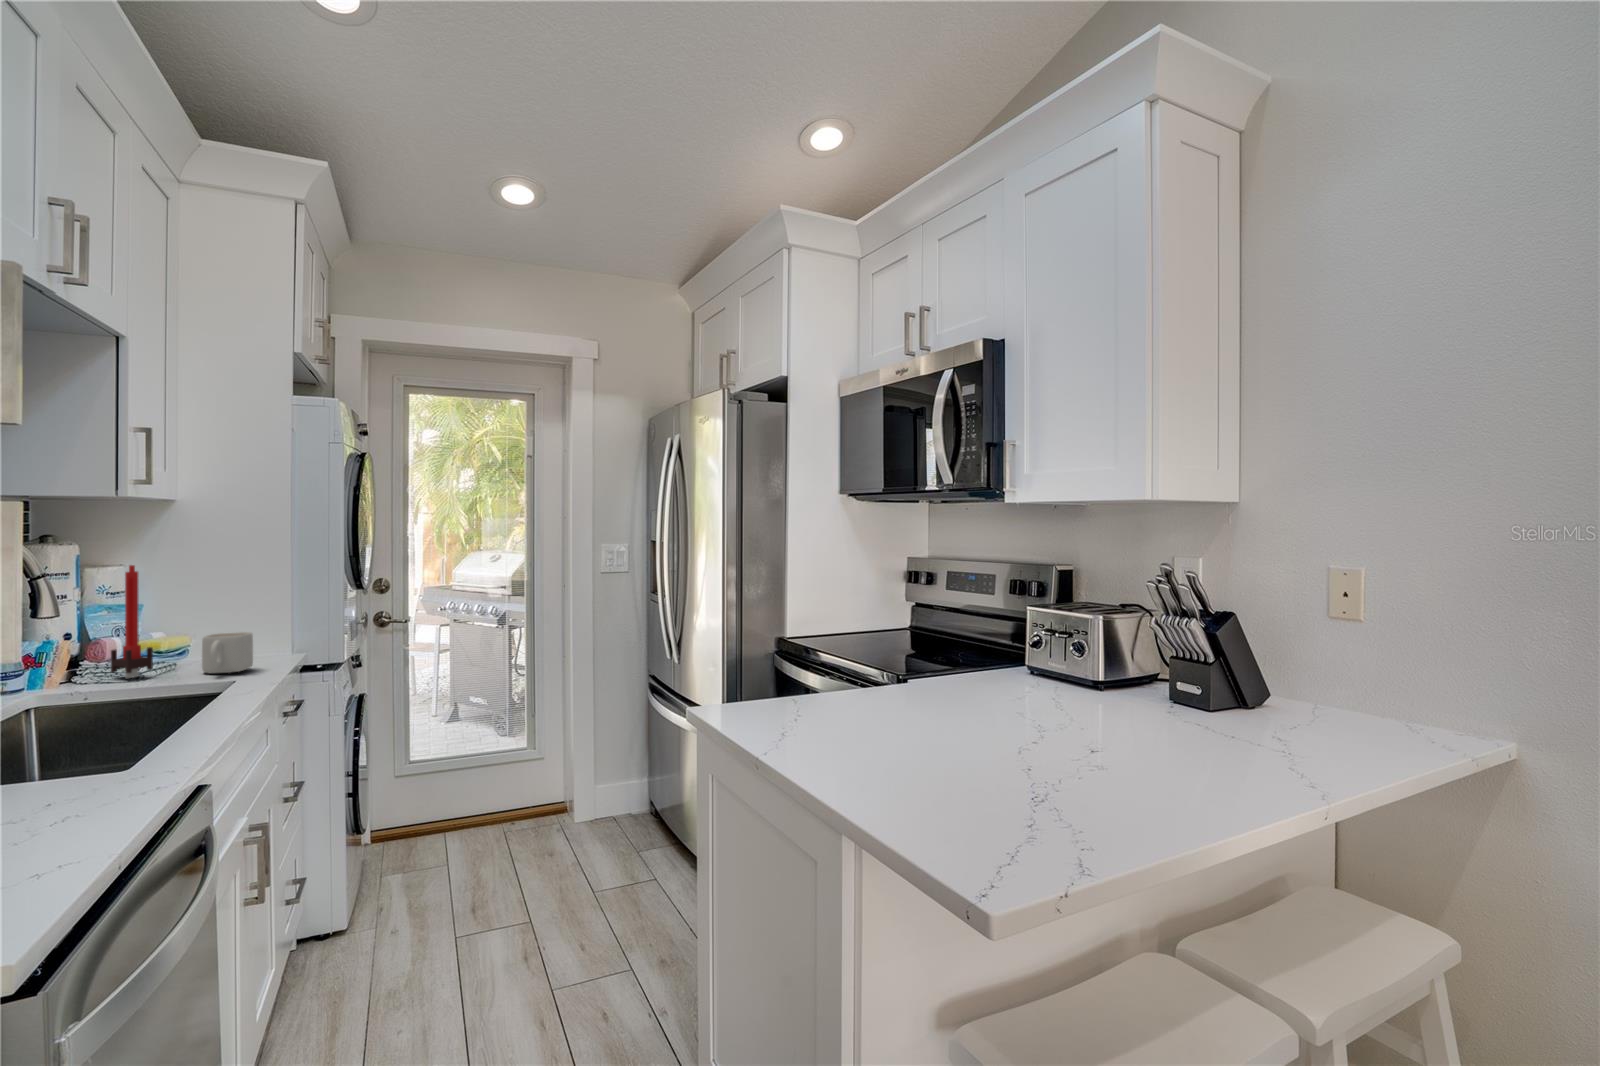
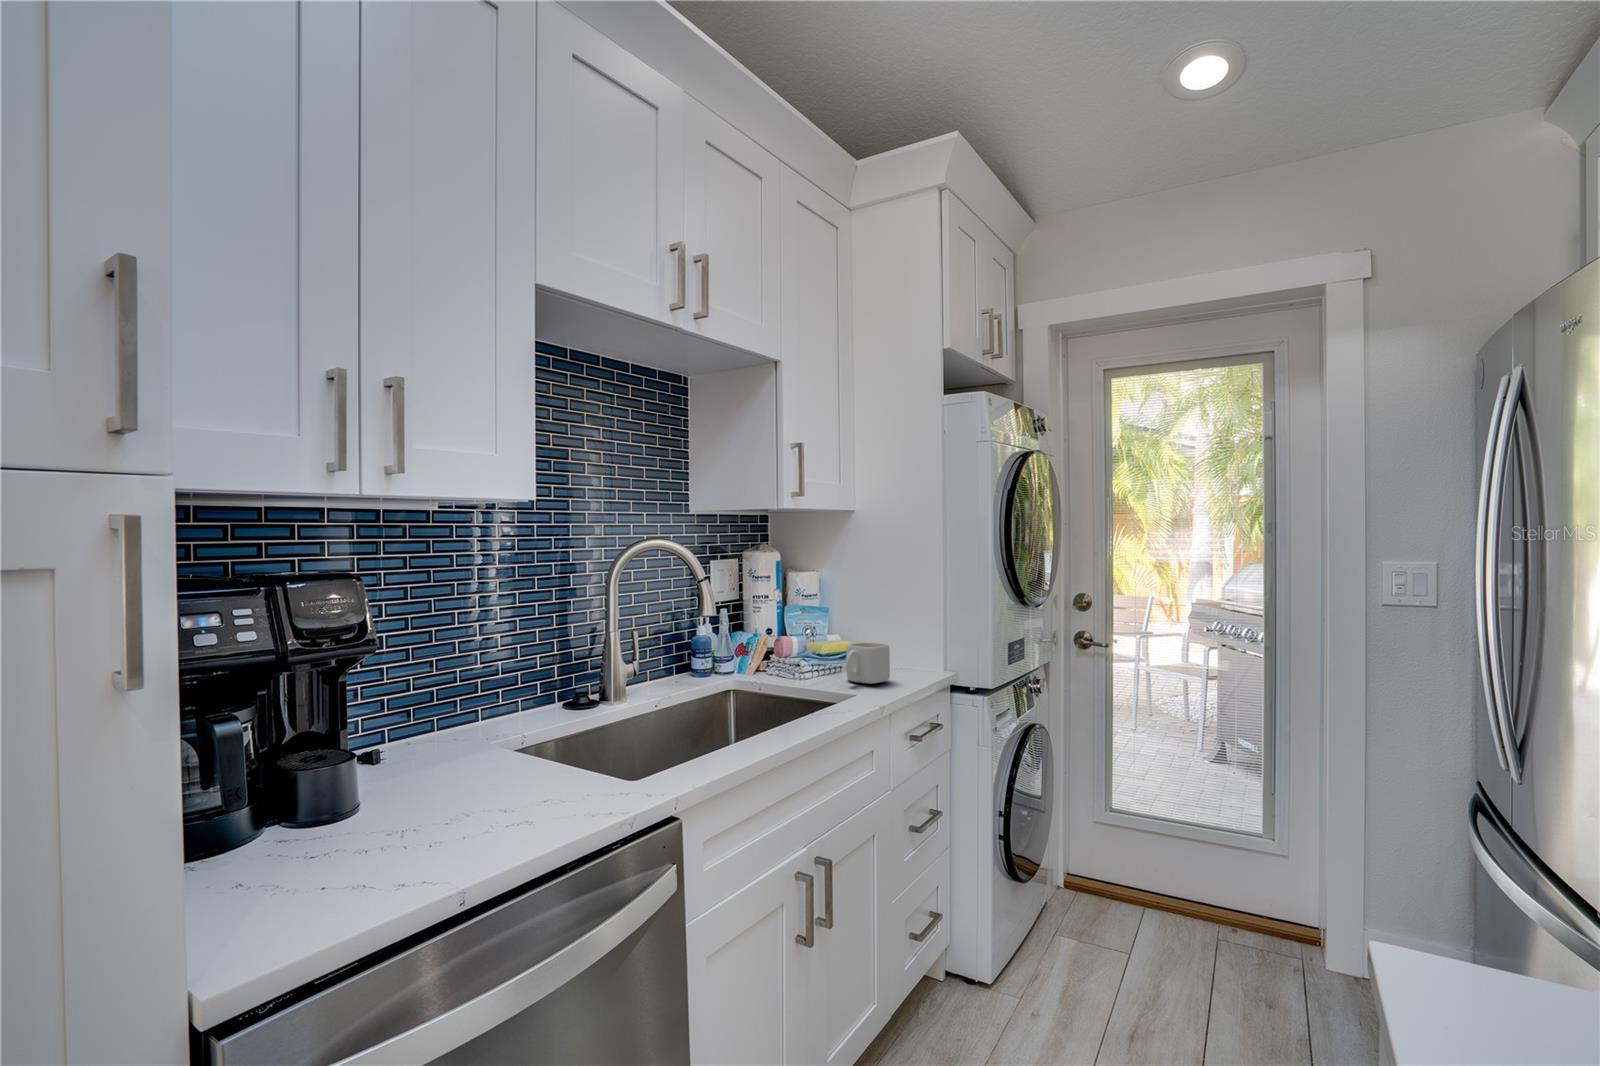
candle: present [111,565,153,678] -> none [783,573,809,676]

